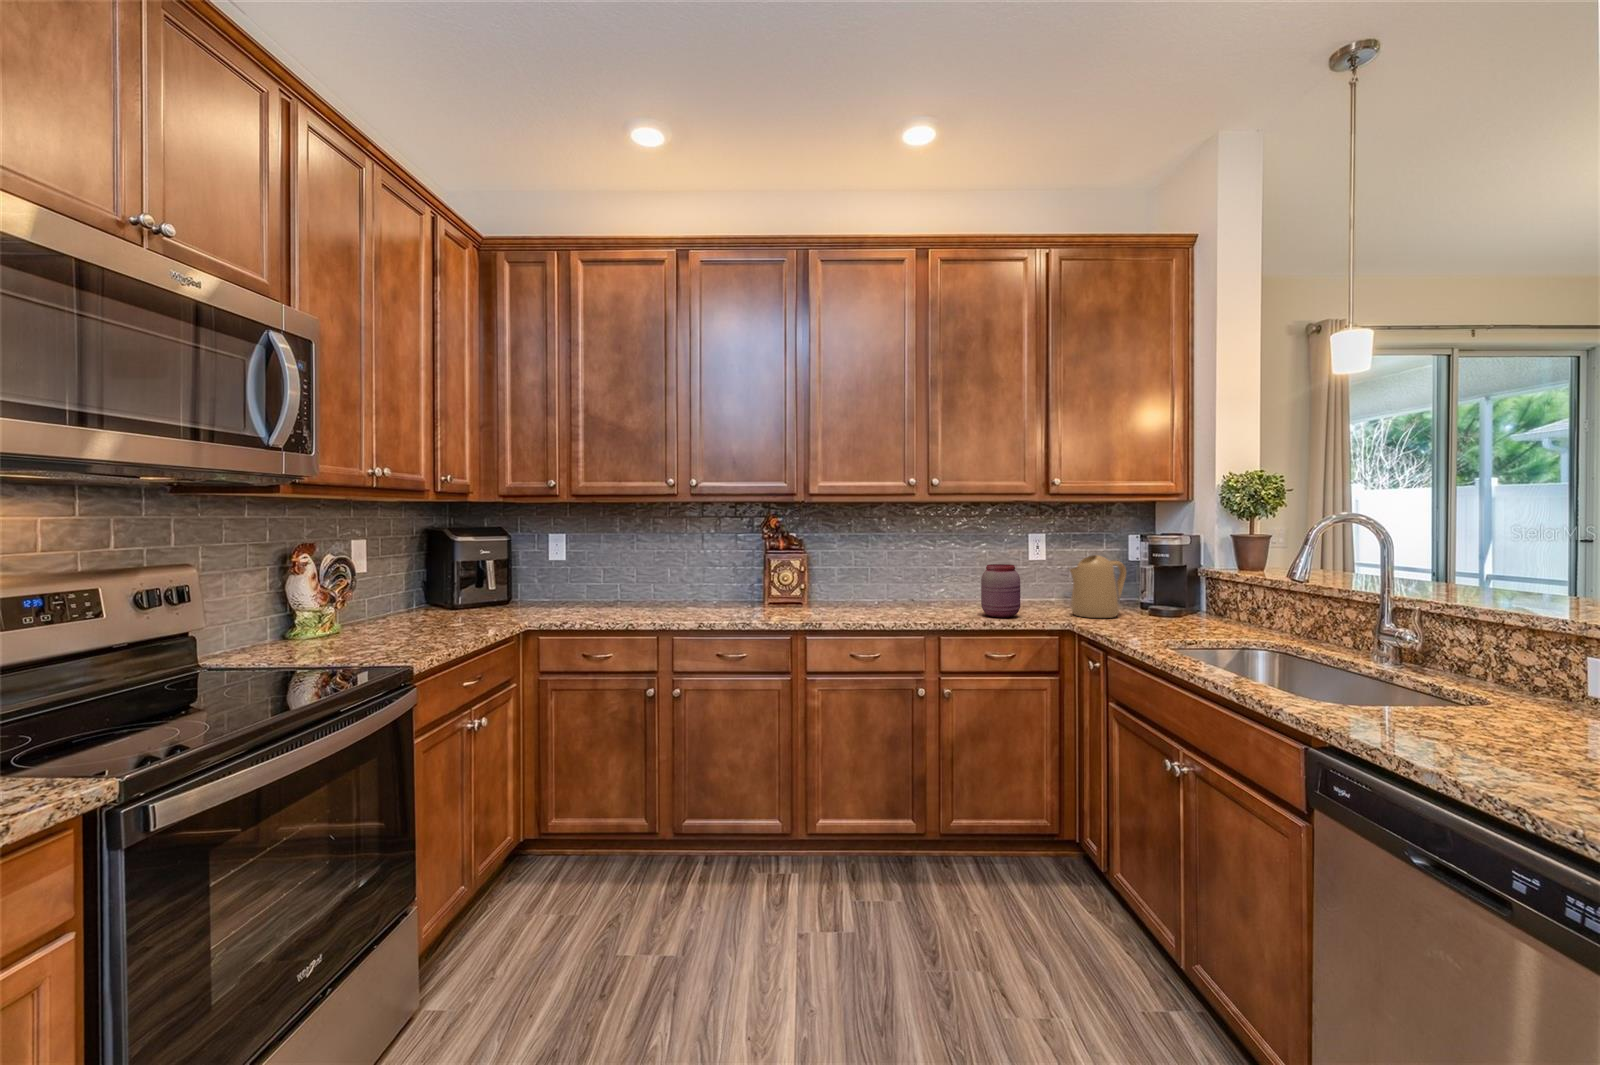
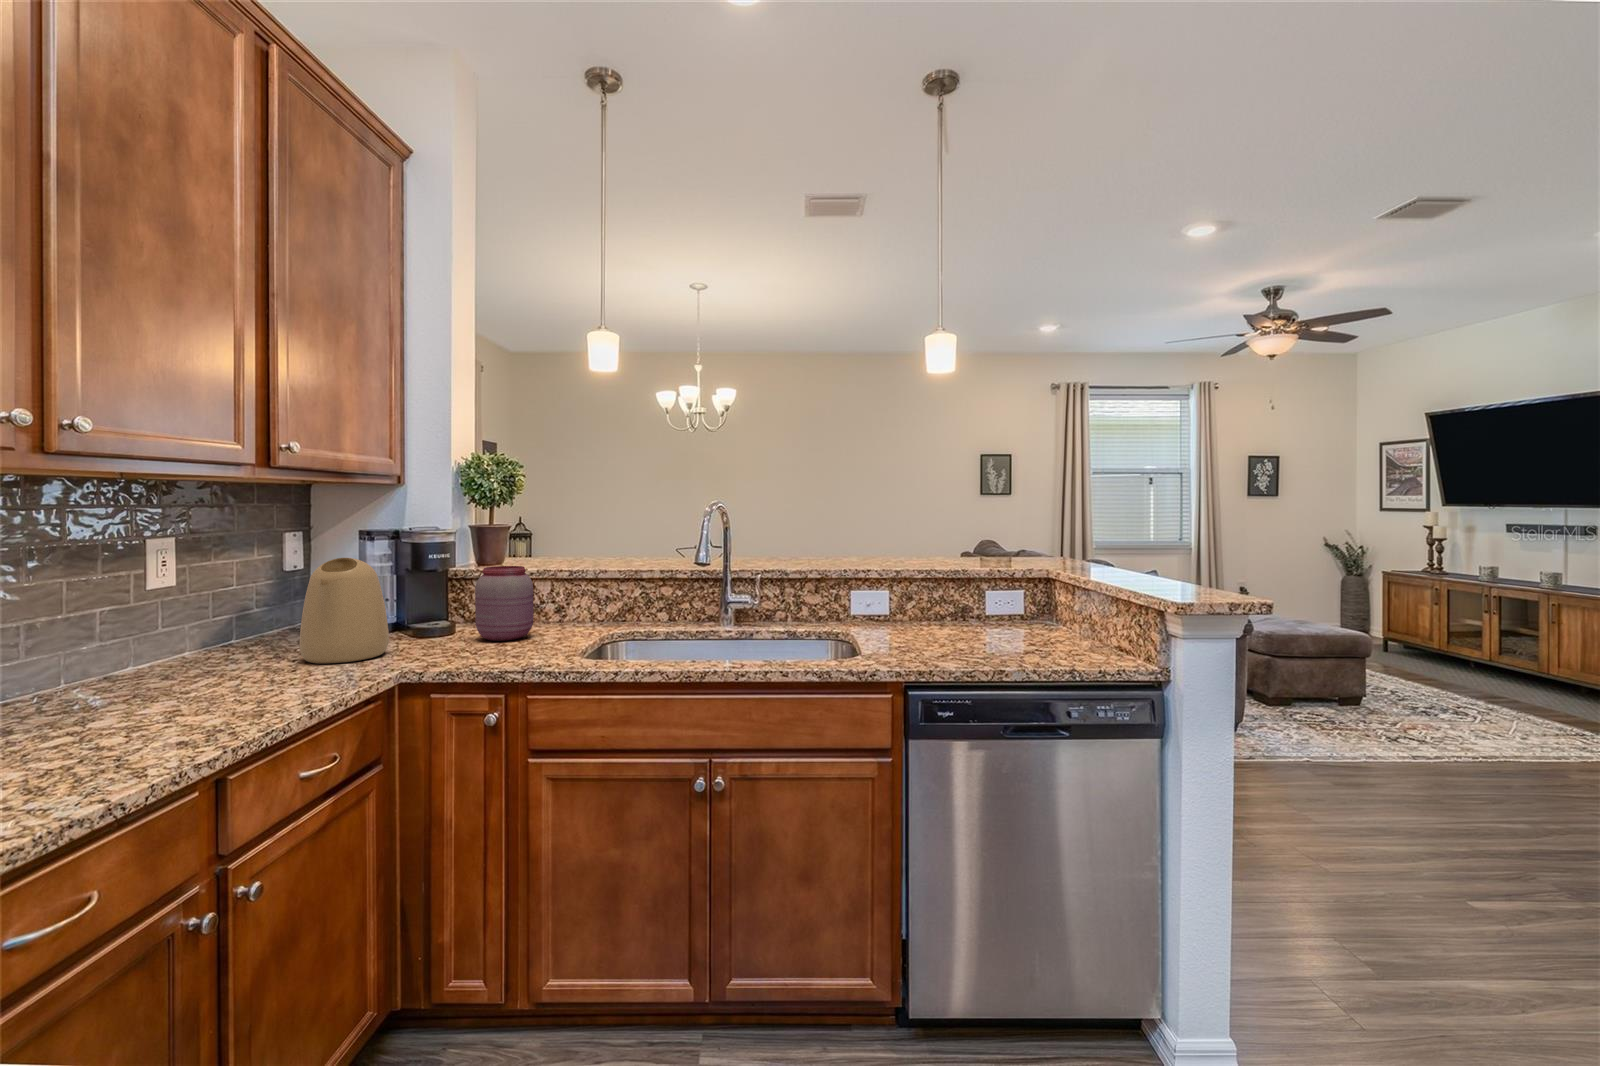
jar: present [981,564,1020,617] -> present [475,566,533,641]

